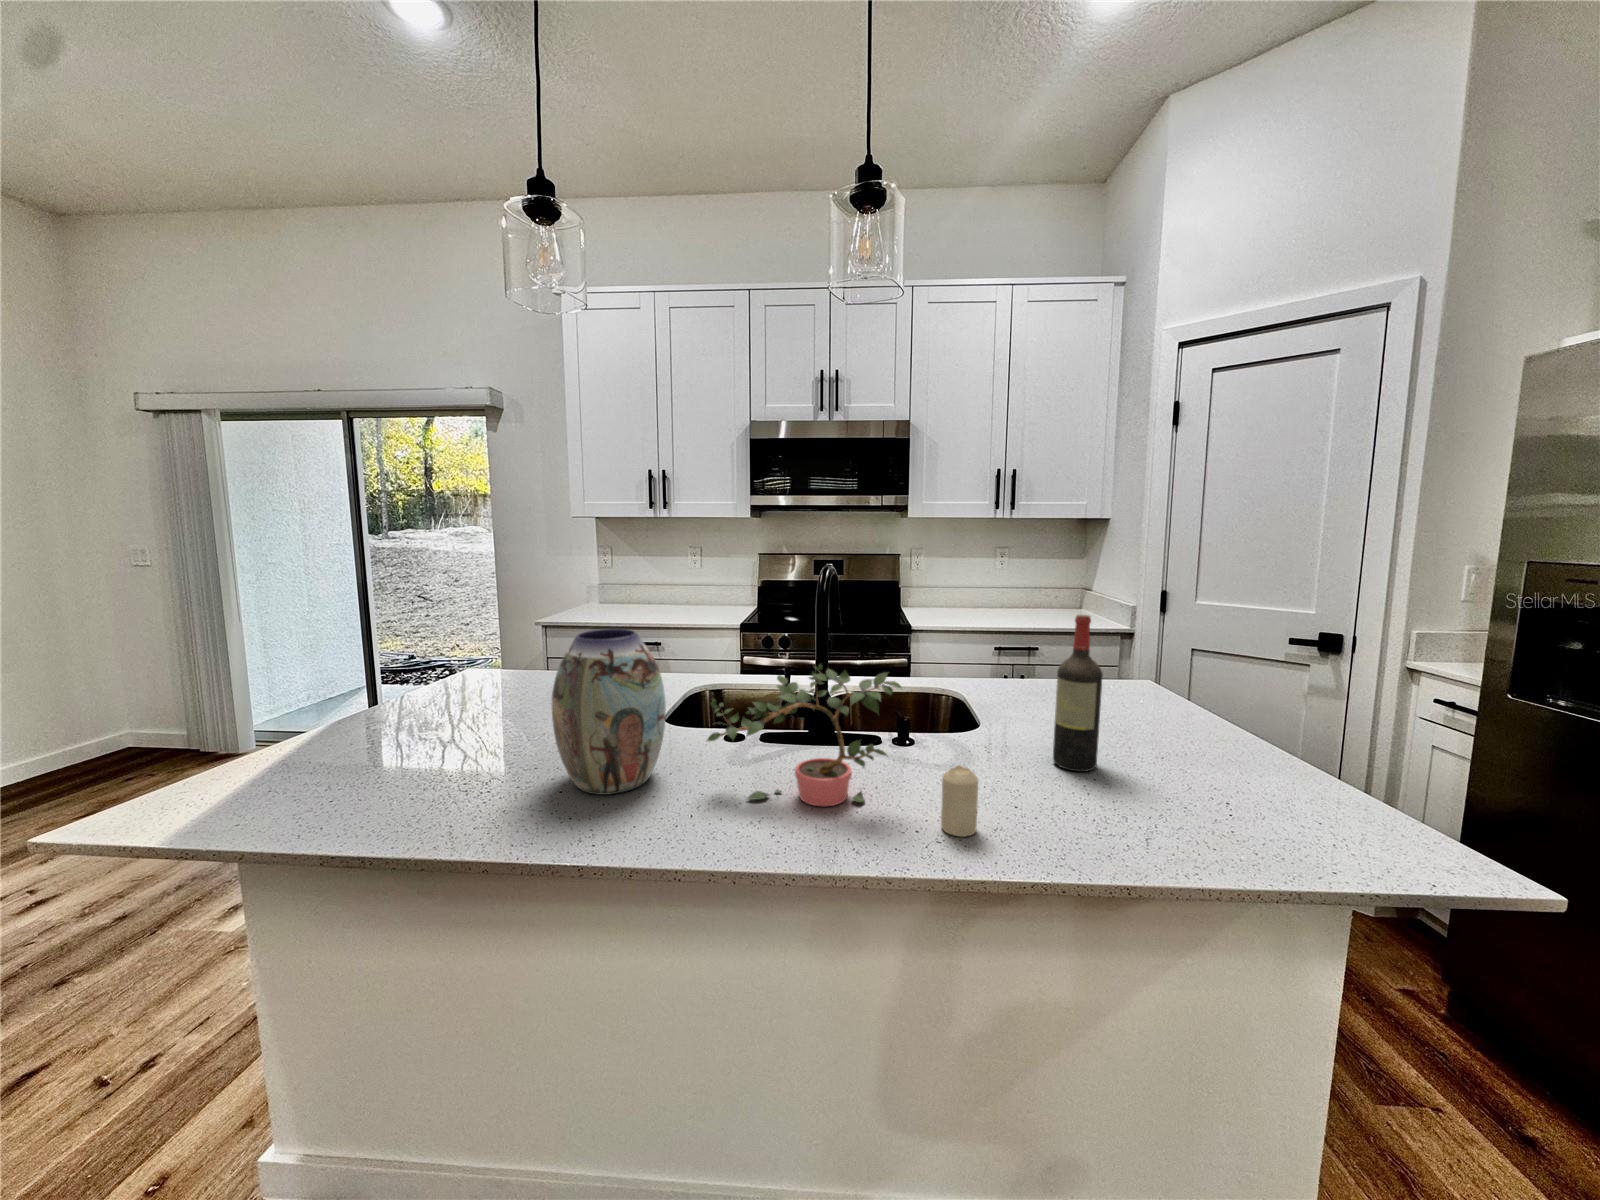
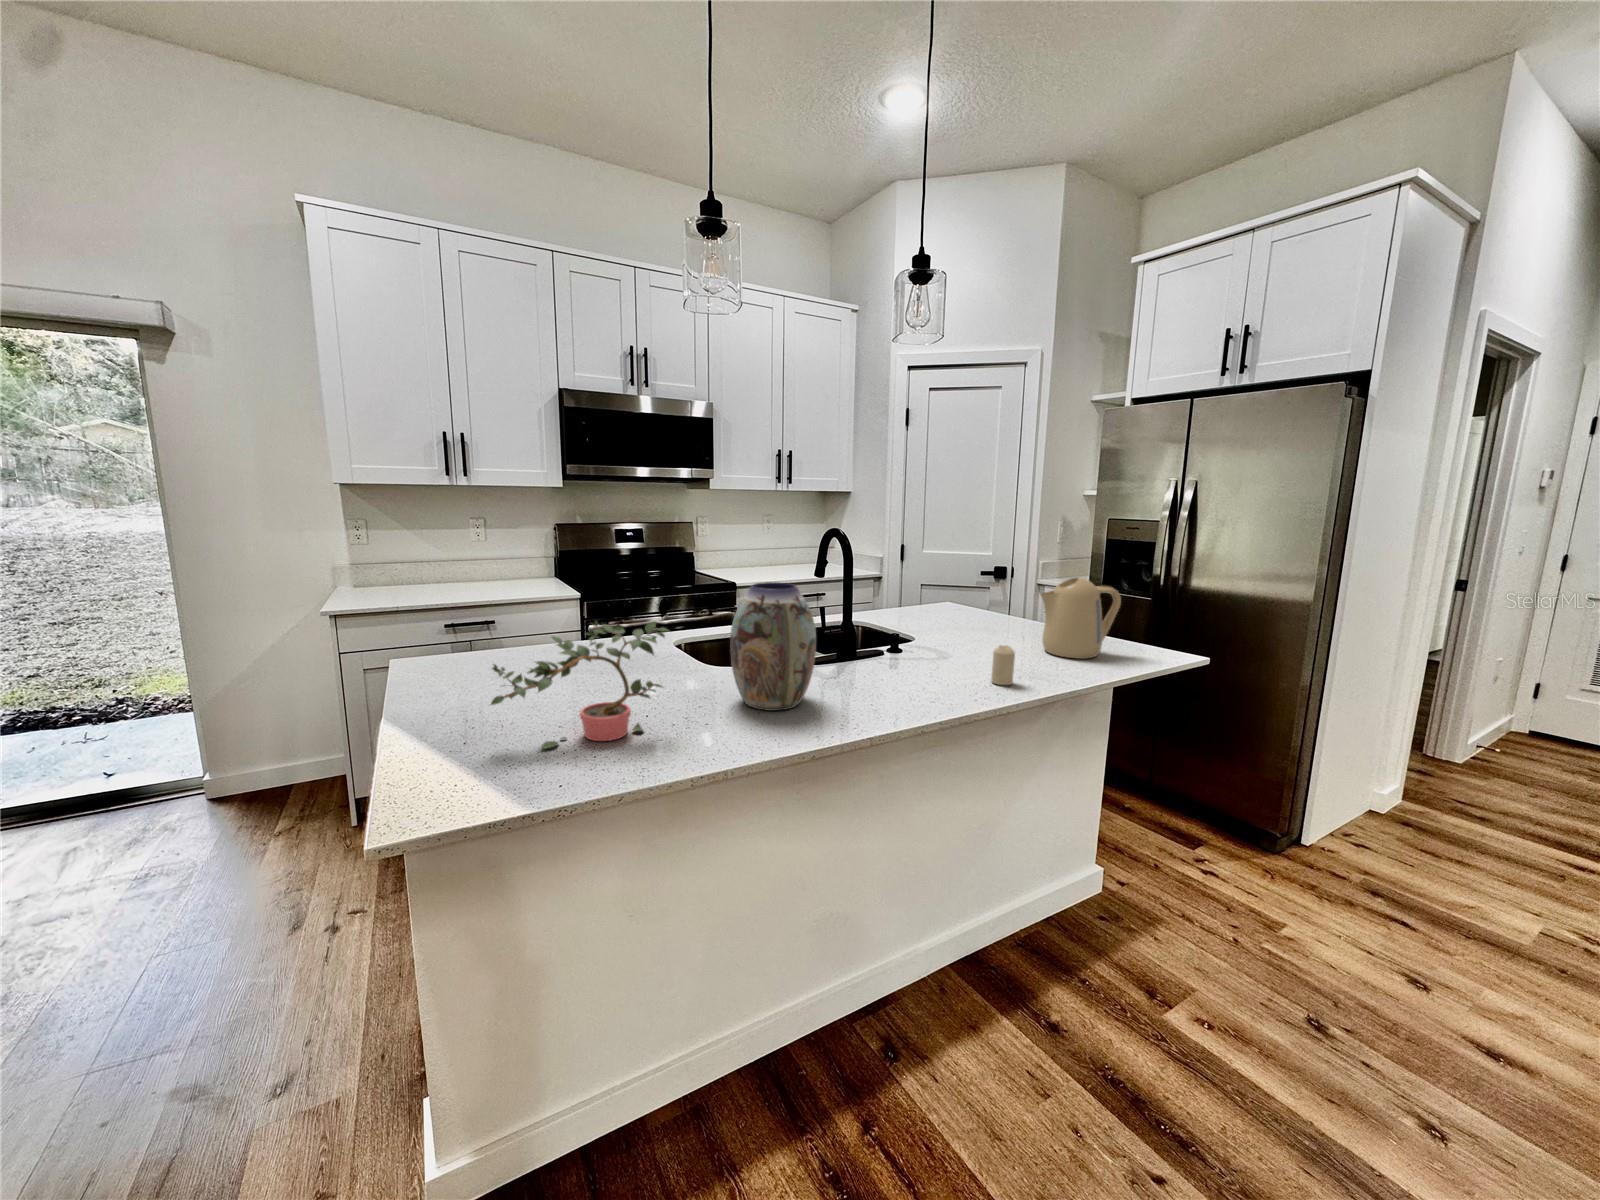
wine bottle: present [1053,615,1103,772] -> none [982,555,1013,650]
potted plant: present [708,664,901,806] -> present [491,621,669,749]
kettle: none [1142,666,1318,822] -> present [1040,578,1121,659]

